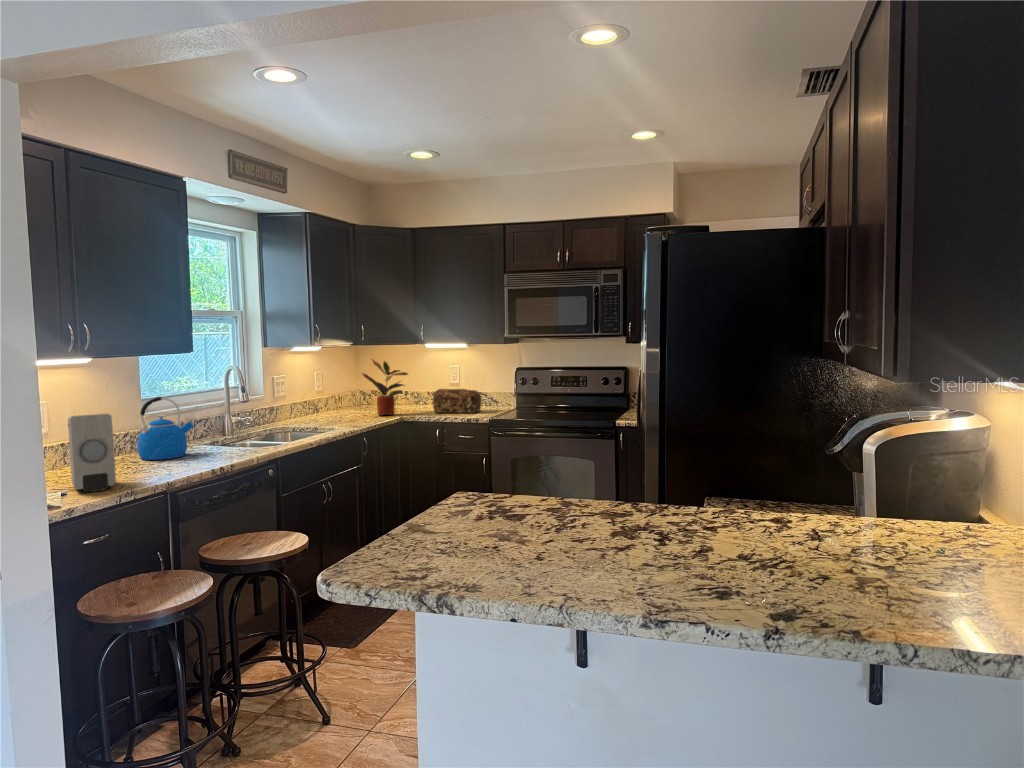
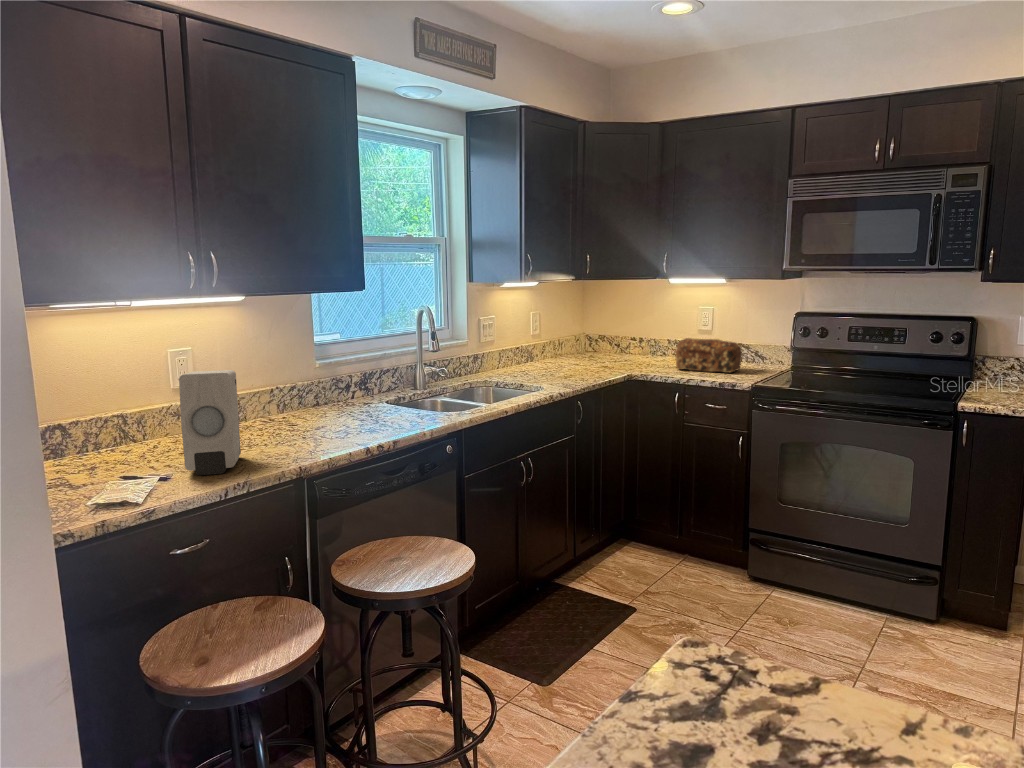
potted plant: present [362,359,408,415] -> none [586,297,646,370]
kettle: present [137,397,194,460] -> none [299,344,366,423]

